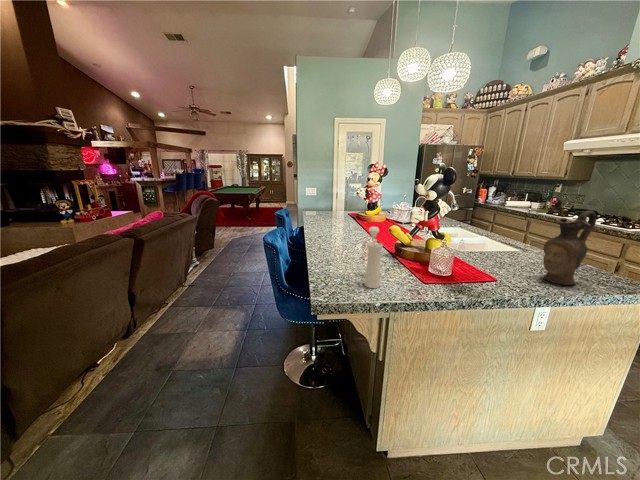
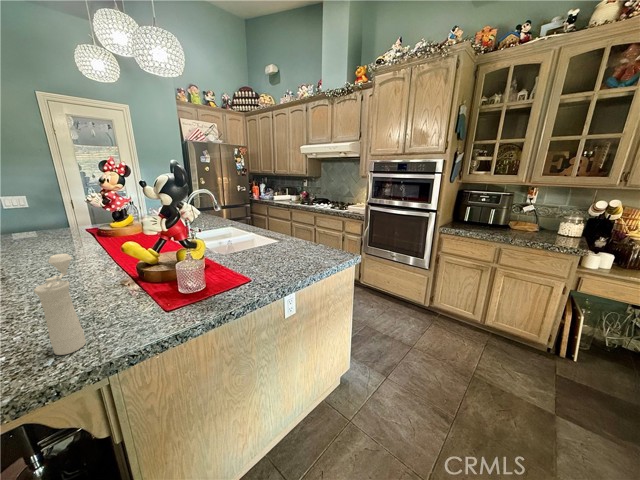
ceramic pitcher: present [543,210,596,285] -> none [283,201,312,268]

